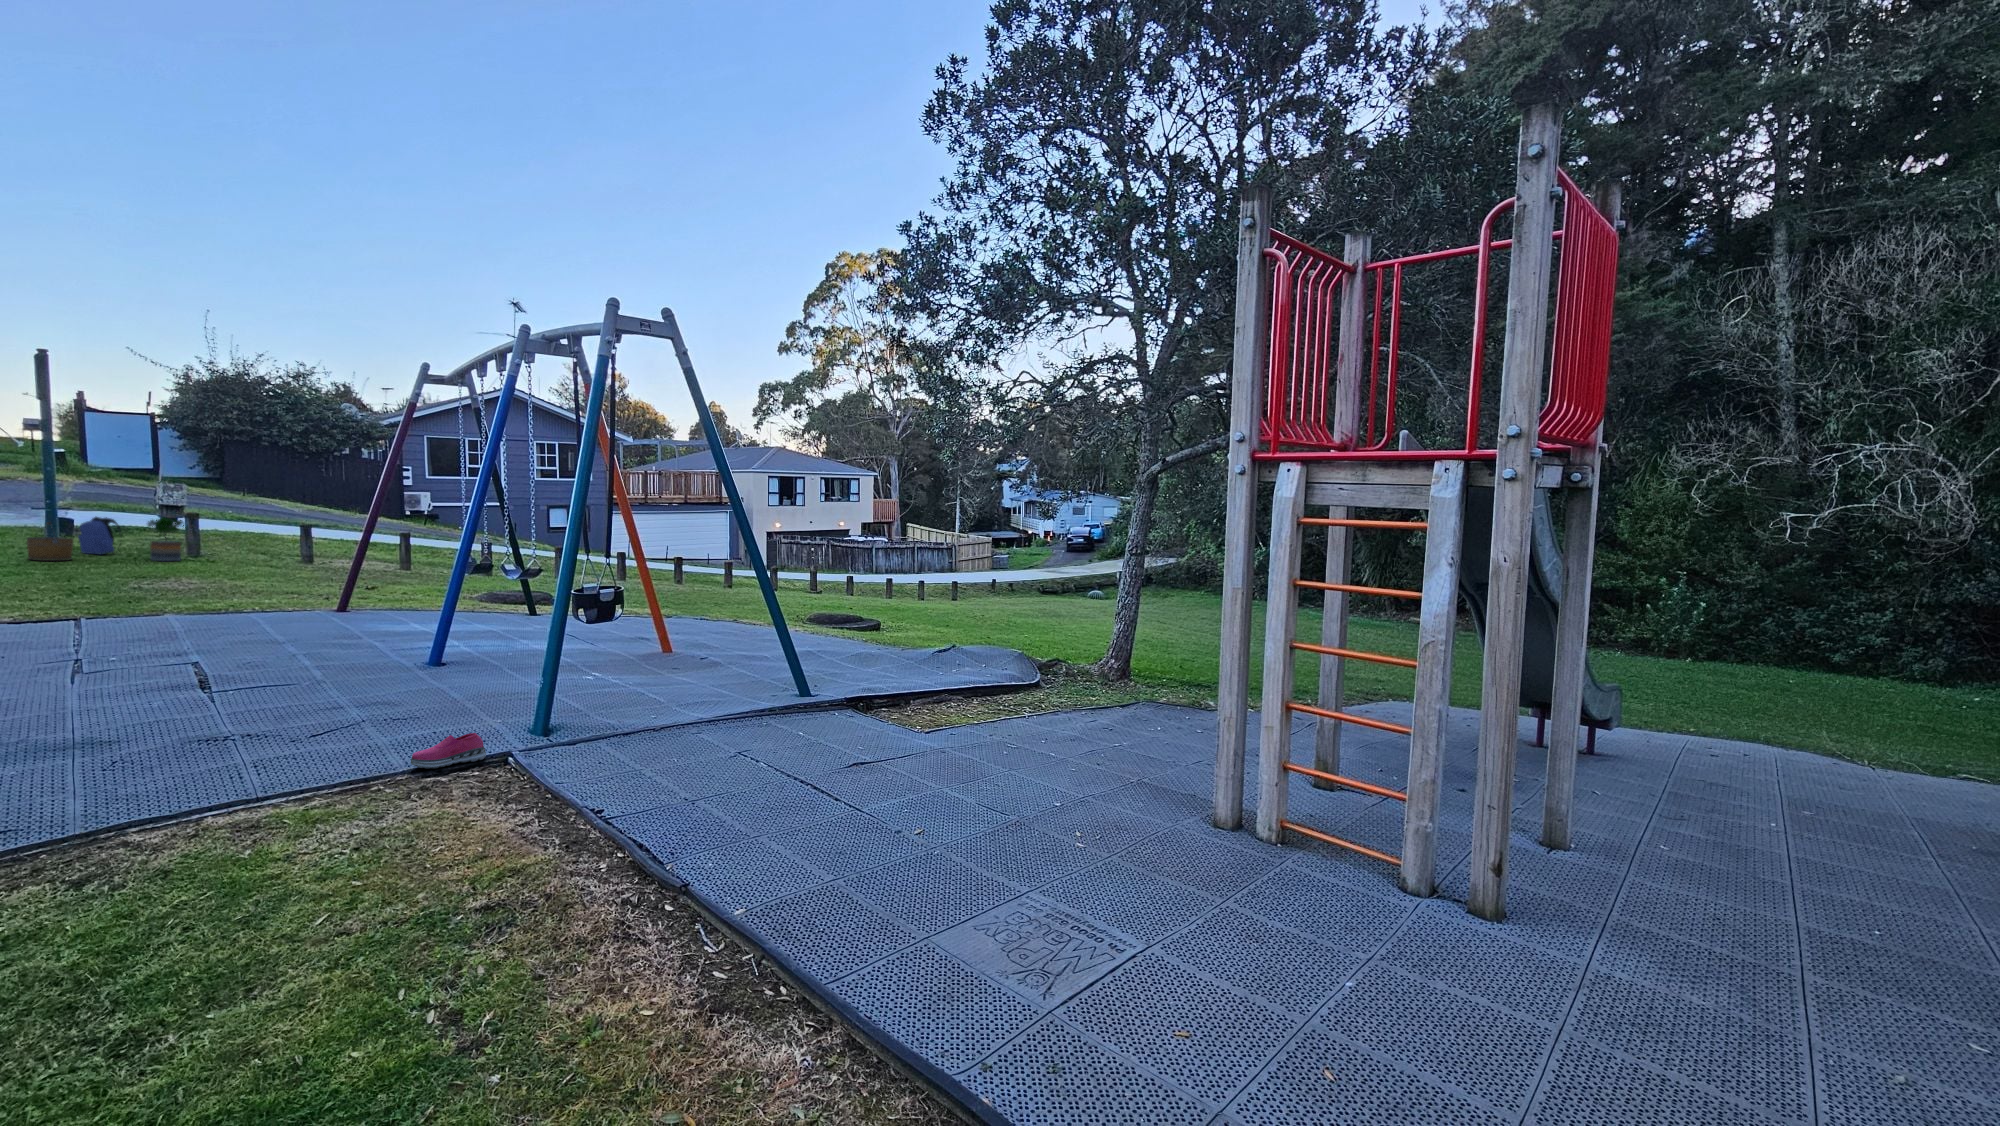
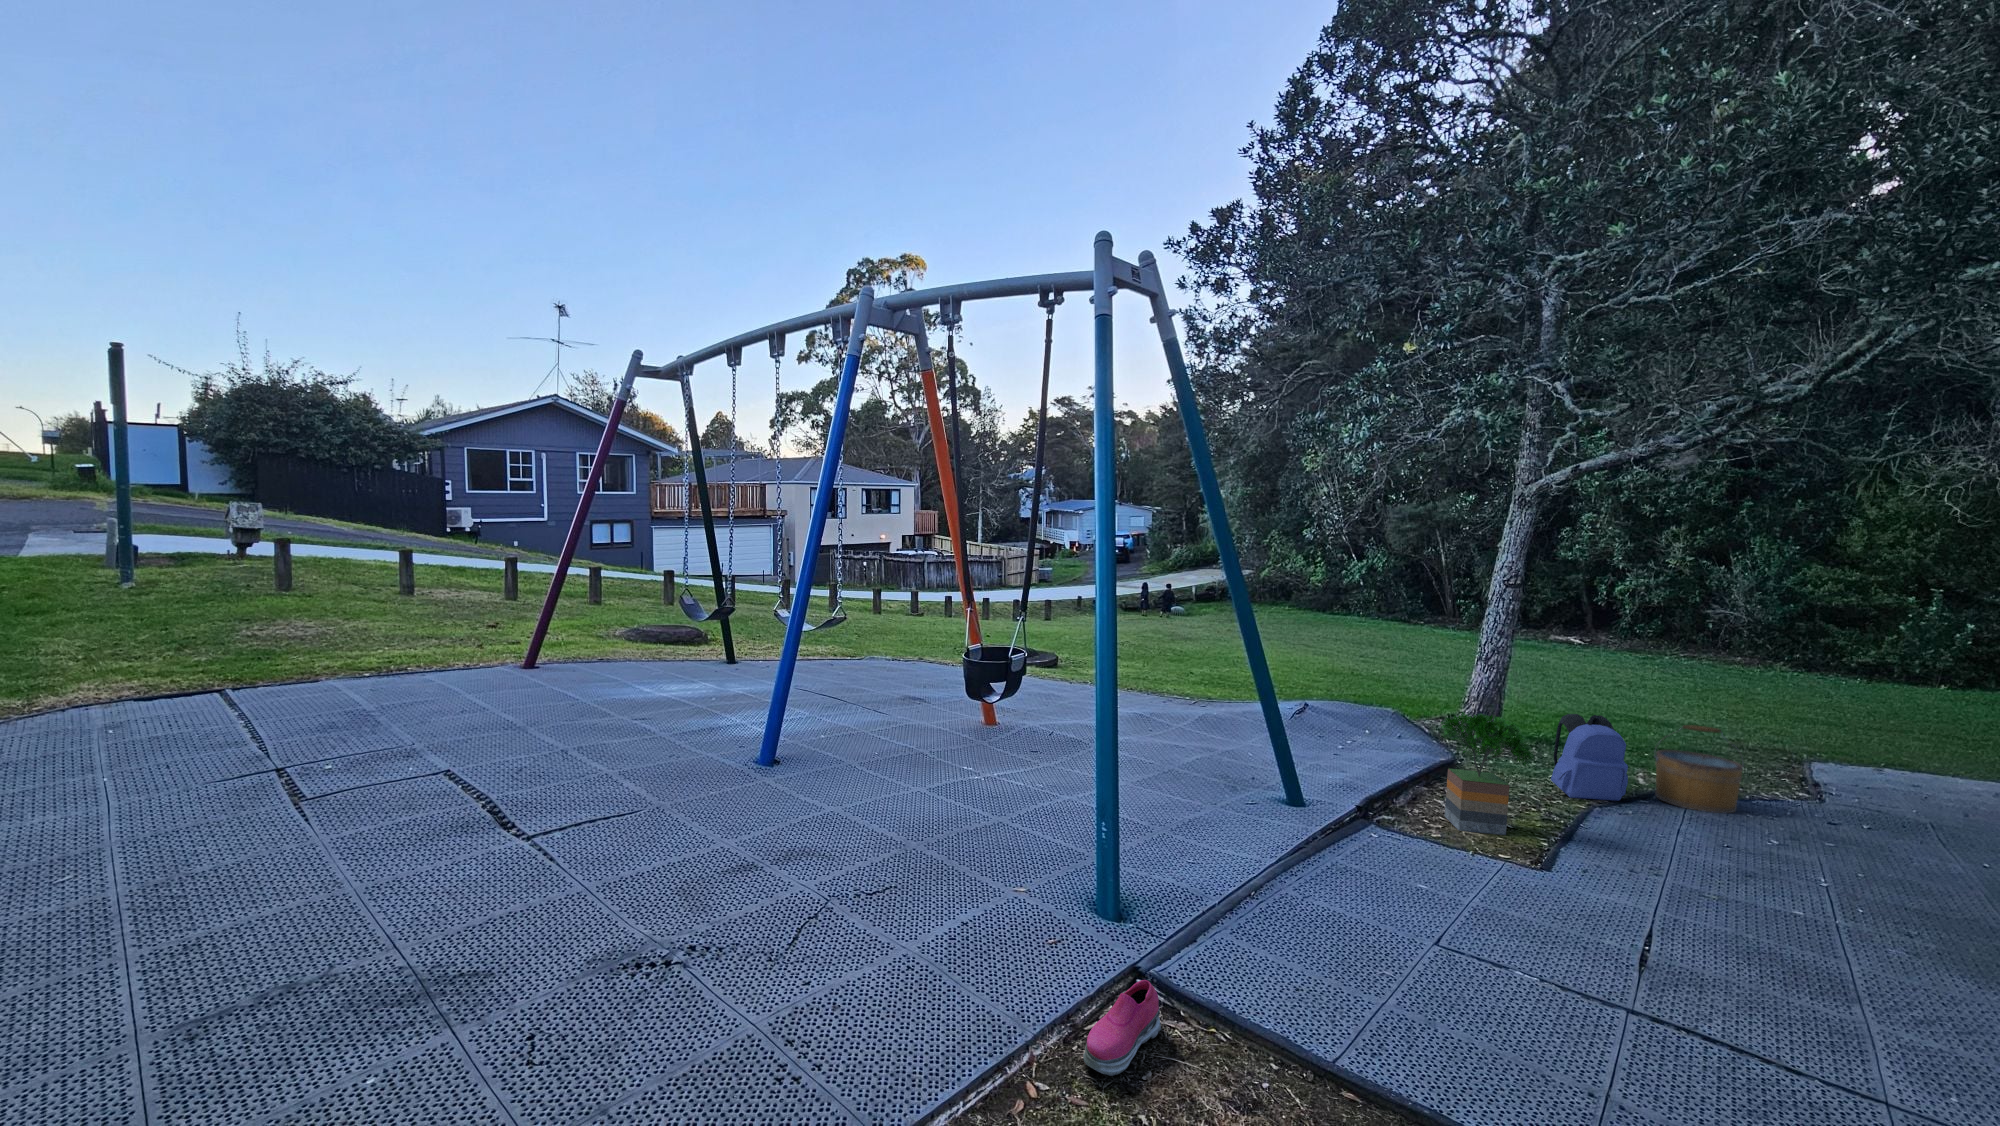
backpack: present [78,517,121,554] -> present [1551,714,1628,801]
potted tree: present [148,517,187,561] -> present [1440,712,1534,835]
bucket: present [27,522,74,561] -> present [1655,725,1744,813]

